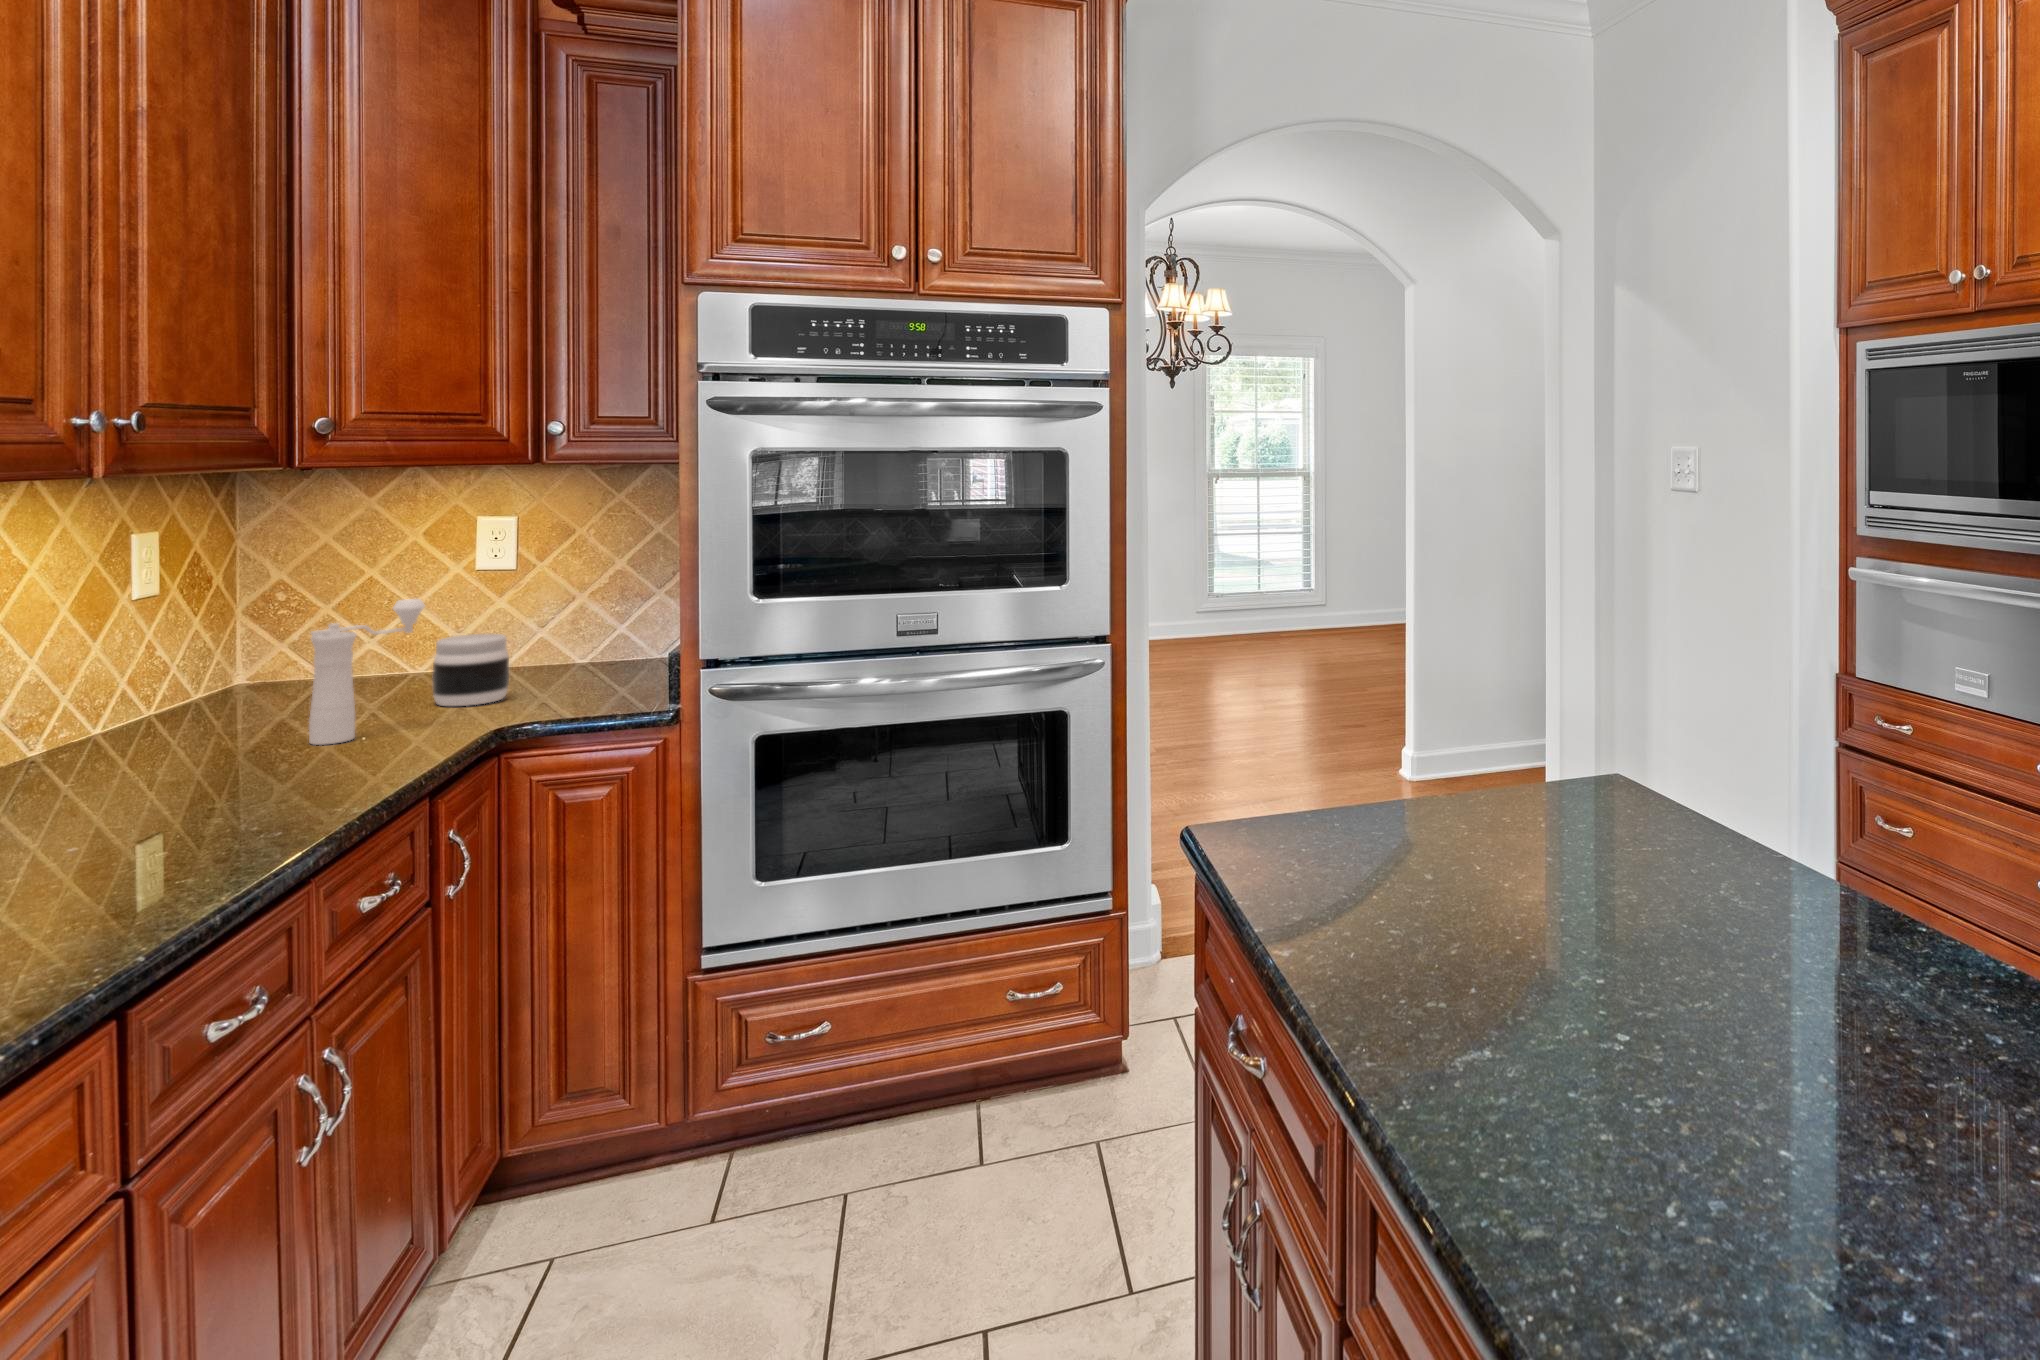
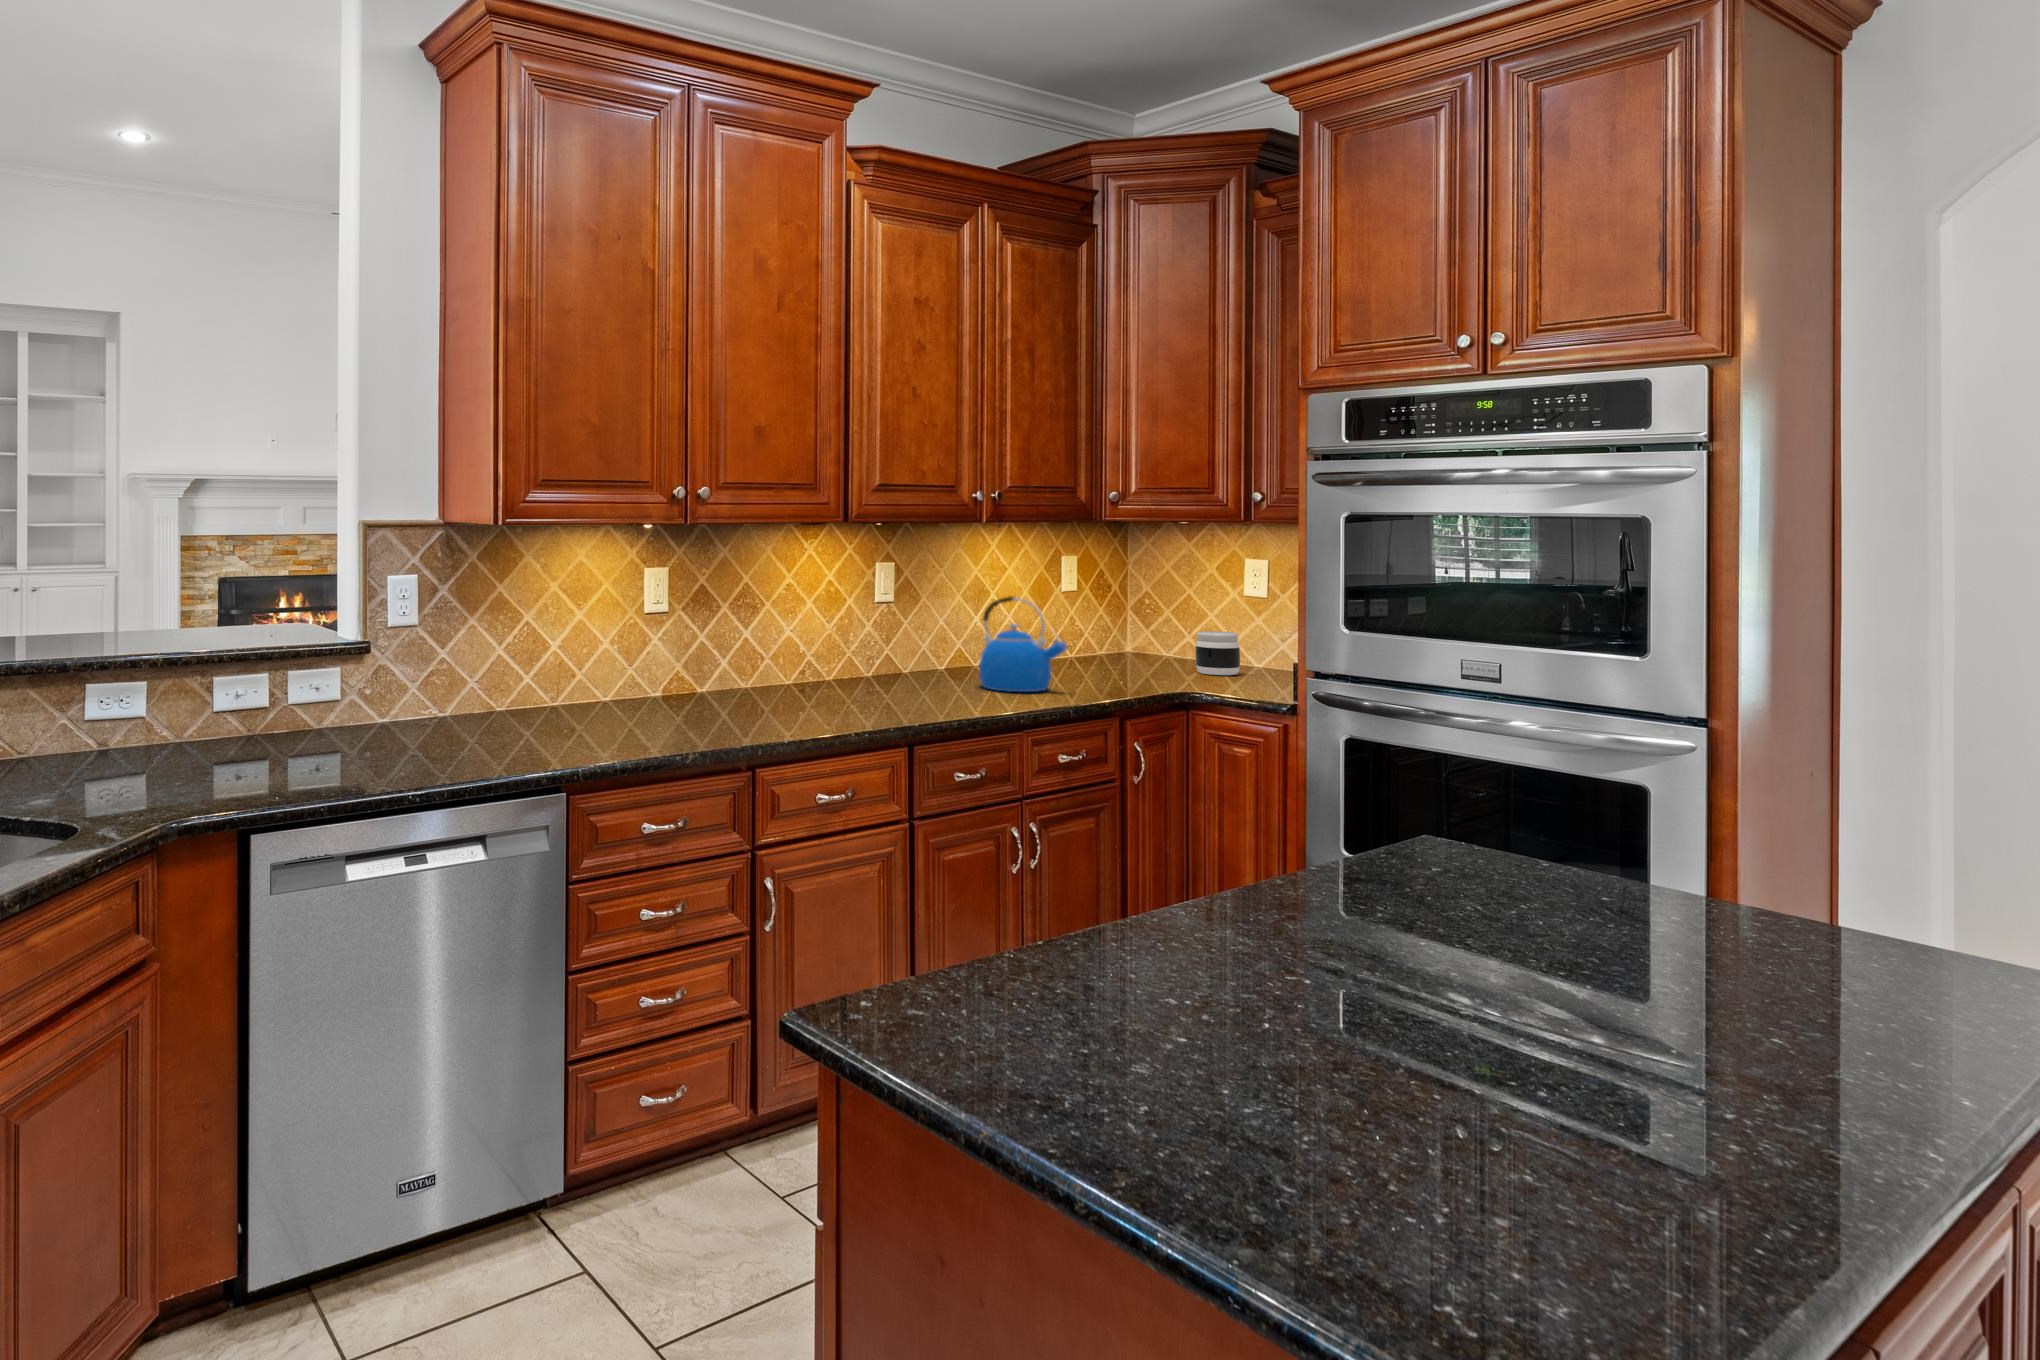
pepper mill: present [309,599,425,745] -> none [1109,601,1172,677]
kettle: none [76,632,312,838] -> present [979,596,1068,692]

